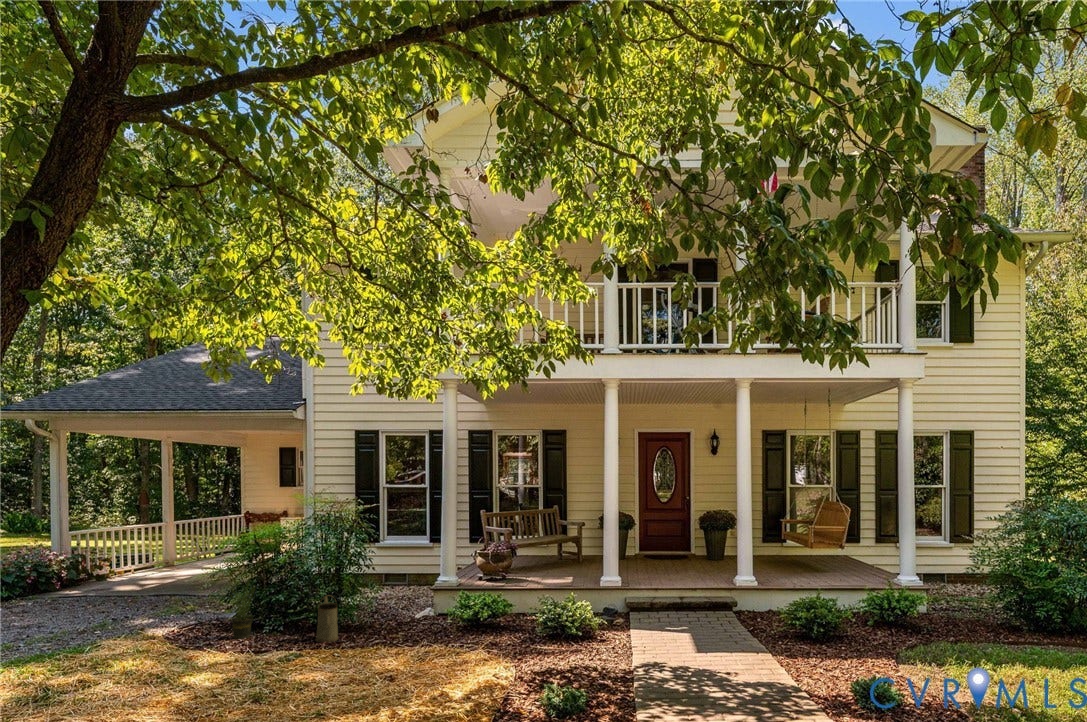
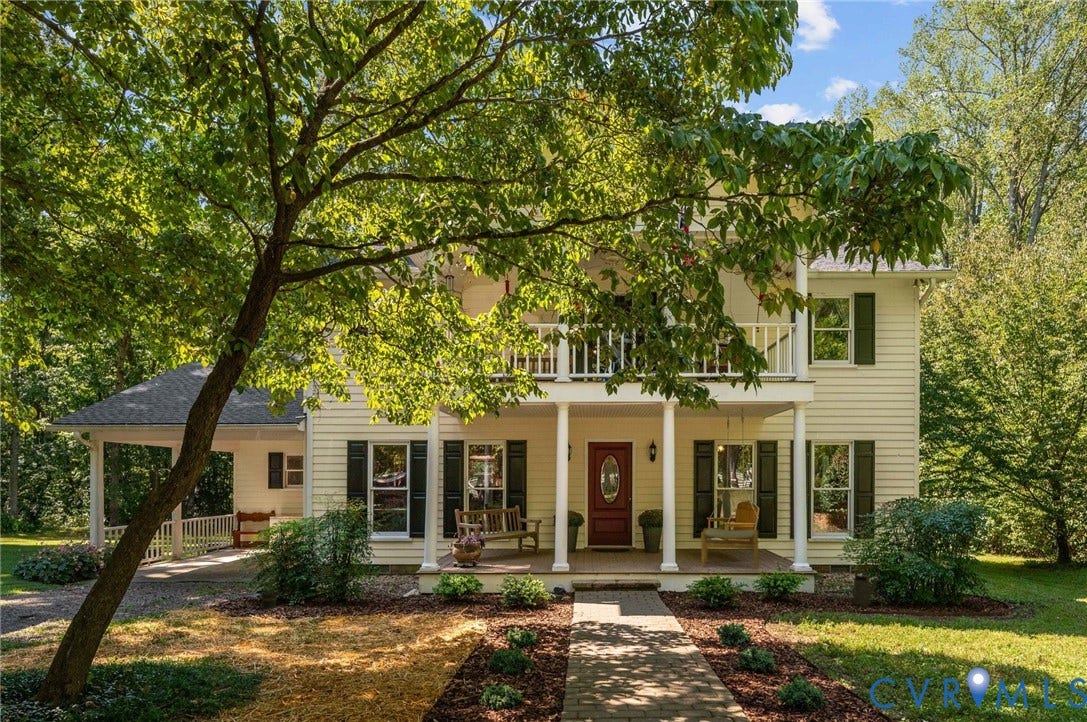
footstool: none [786,532,861,585] -> present [701,528,758,569]
watering can: present [316,595,338,642] -> present [852,570,880,606]

